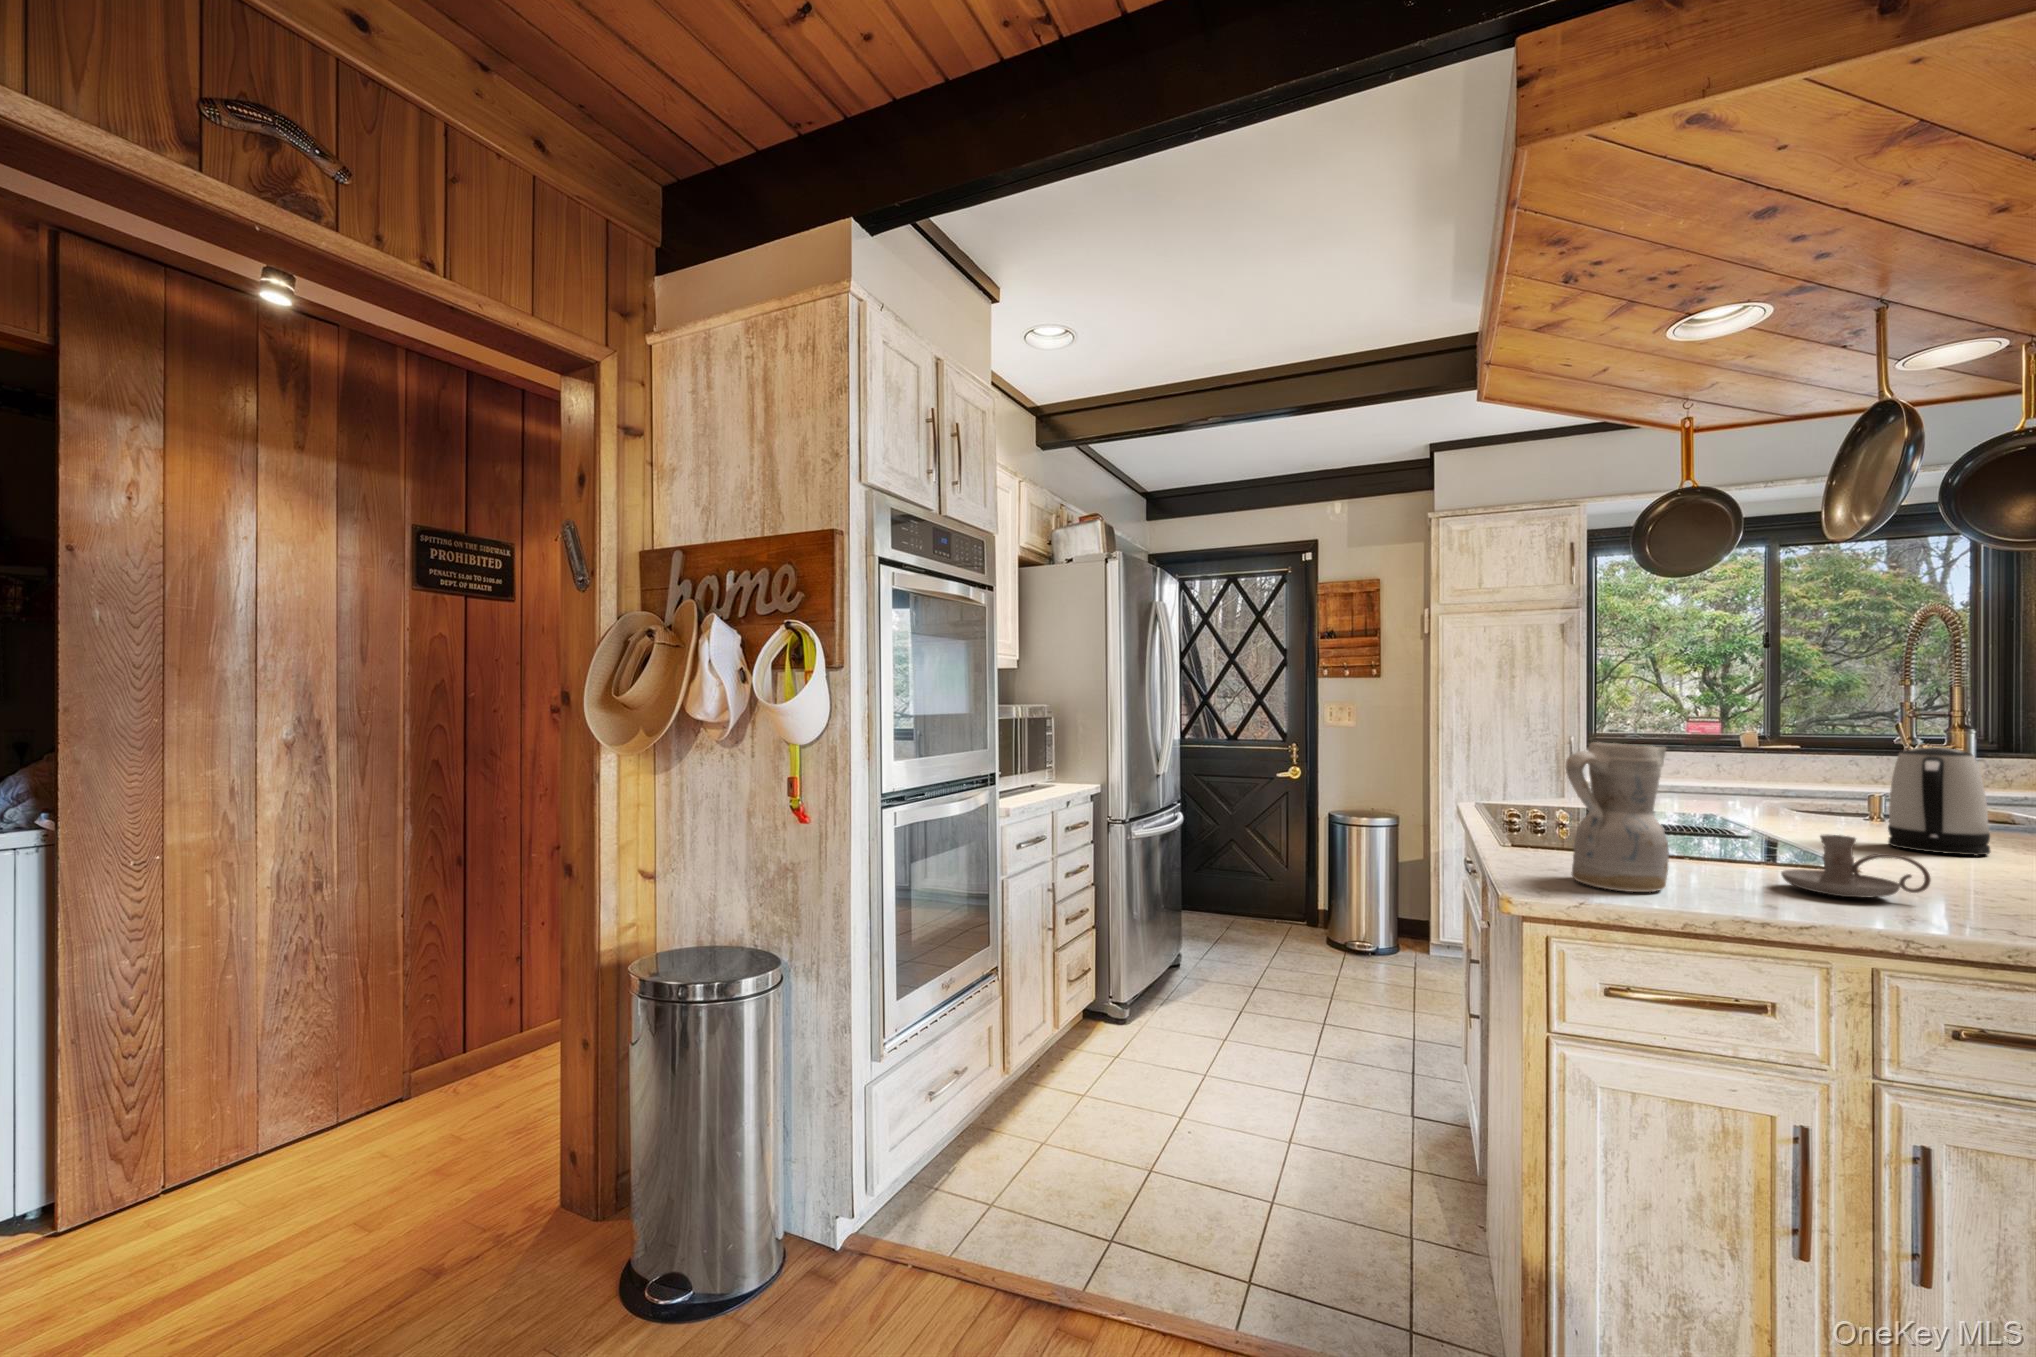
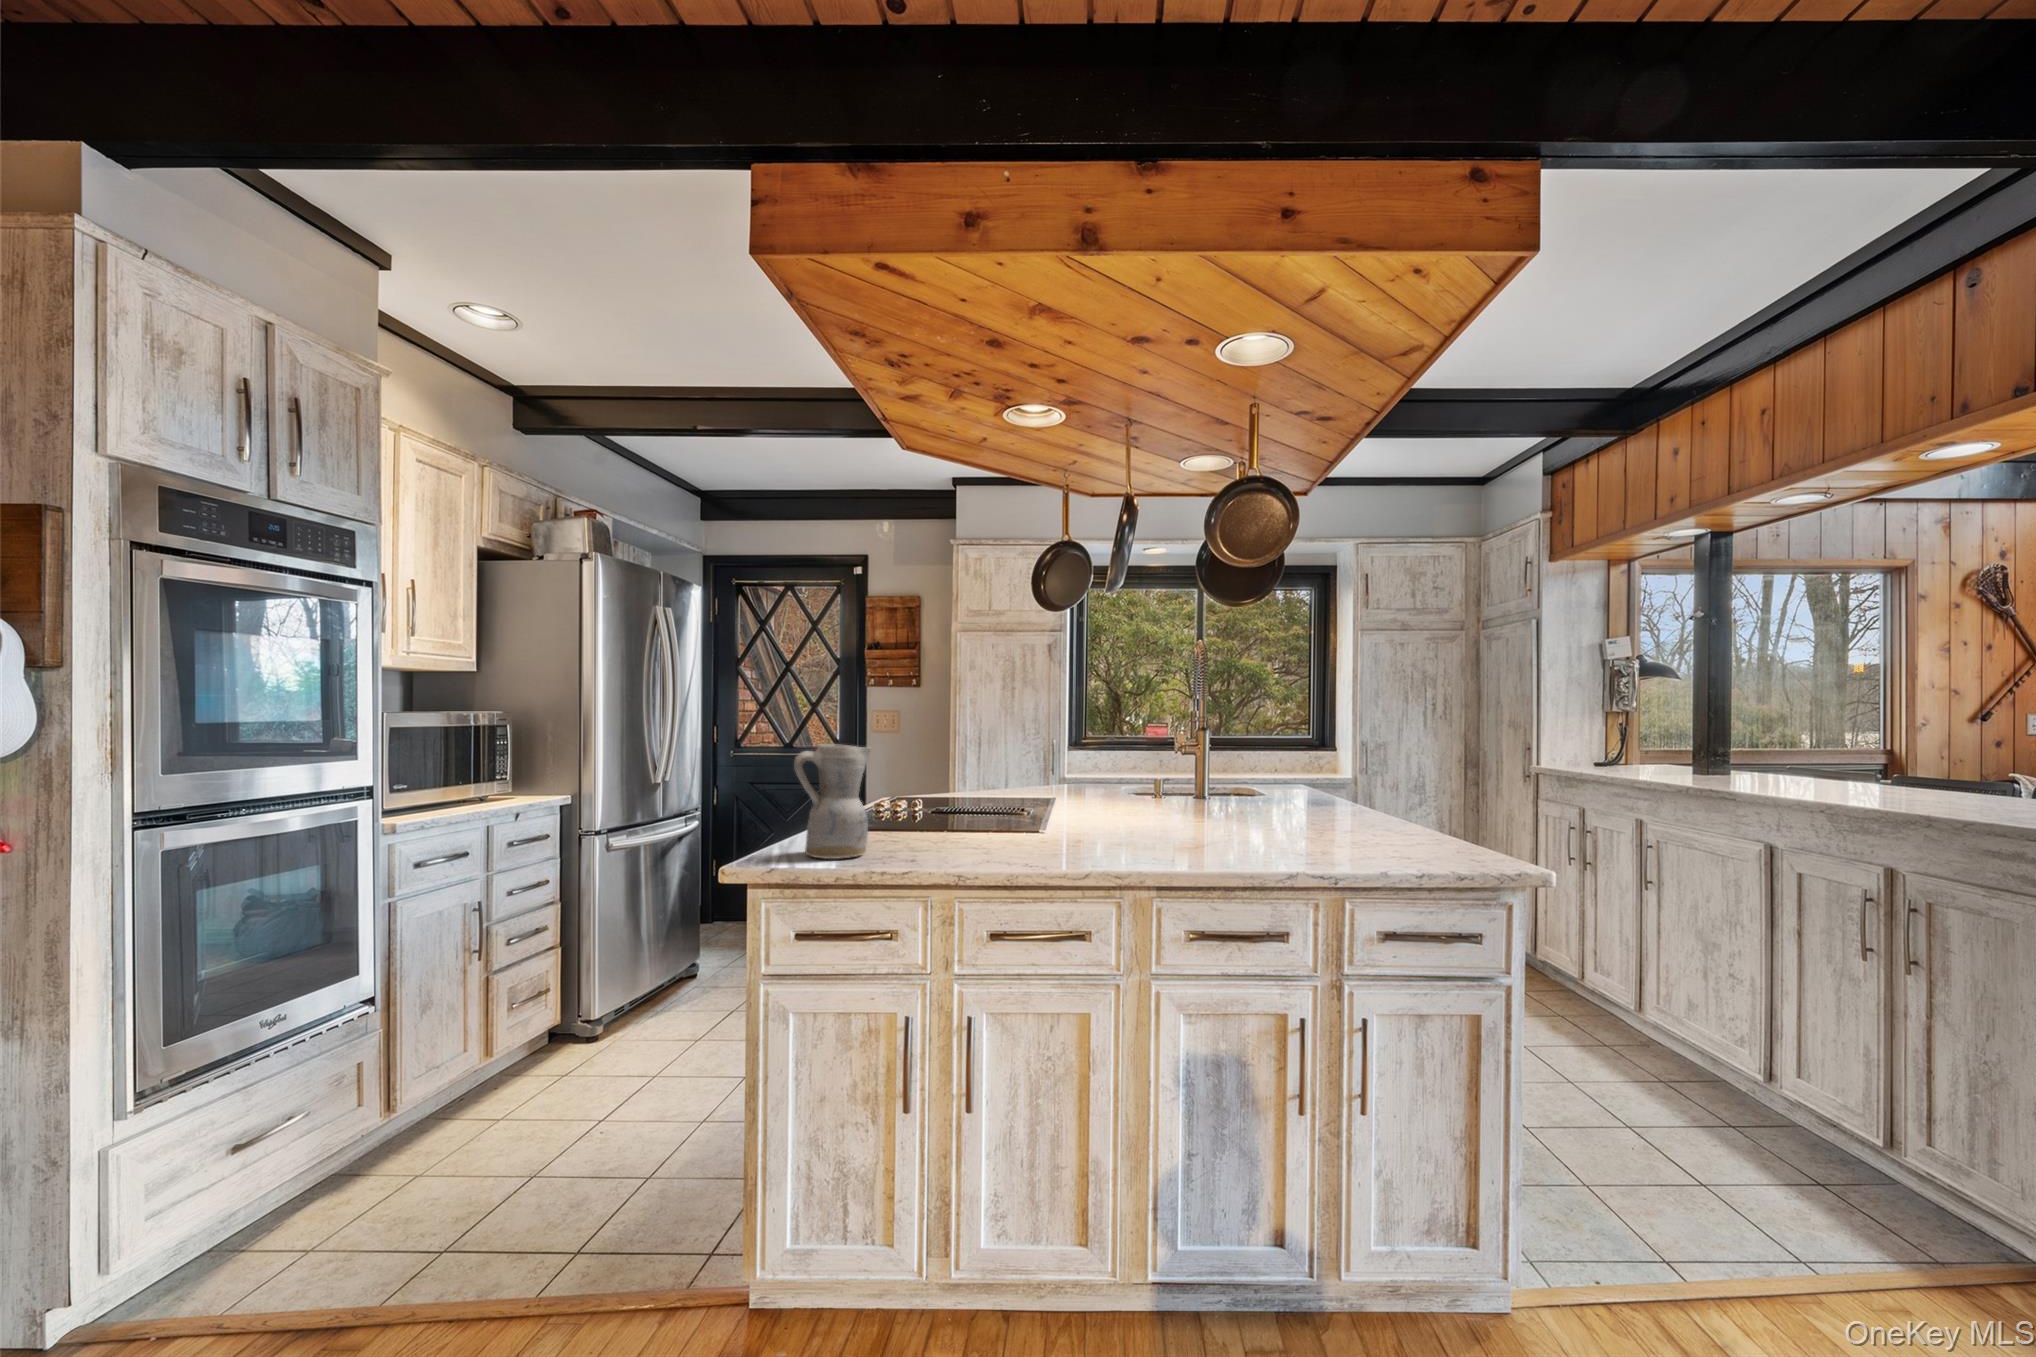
kettle: present [1888,747,1990,856] -> none [1111,747,1162,825]
candle holder: present [1781,835,1931,897] -> none [952,810,1026,854]

